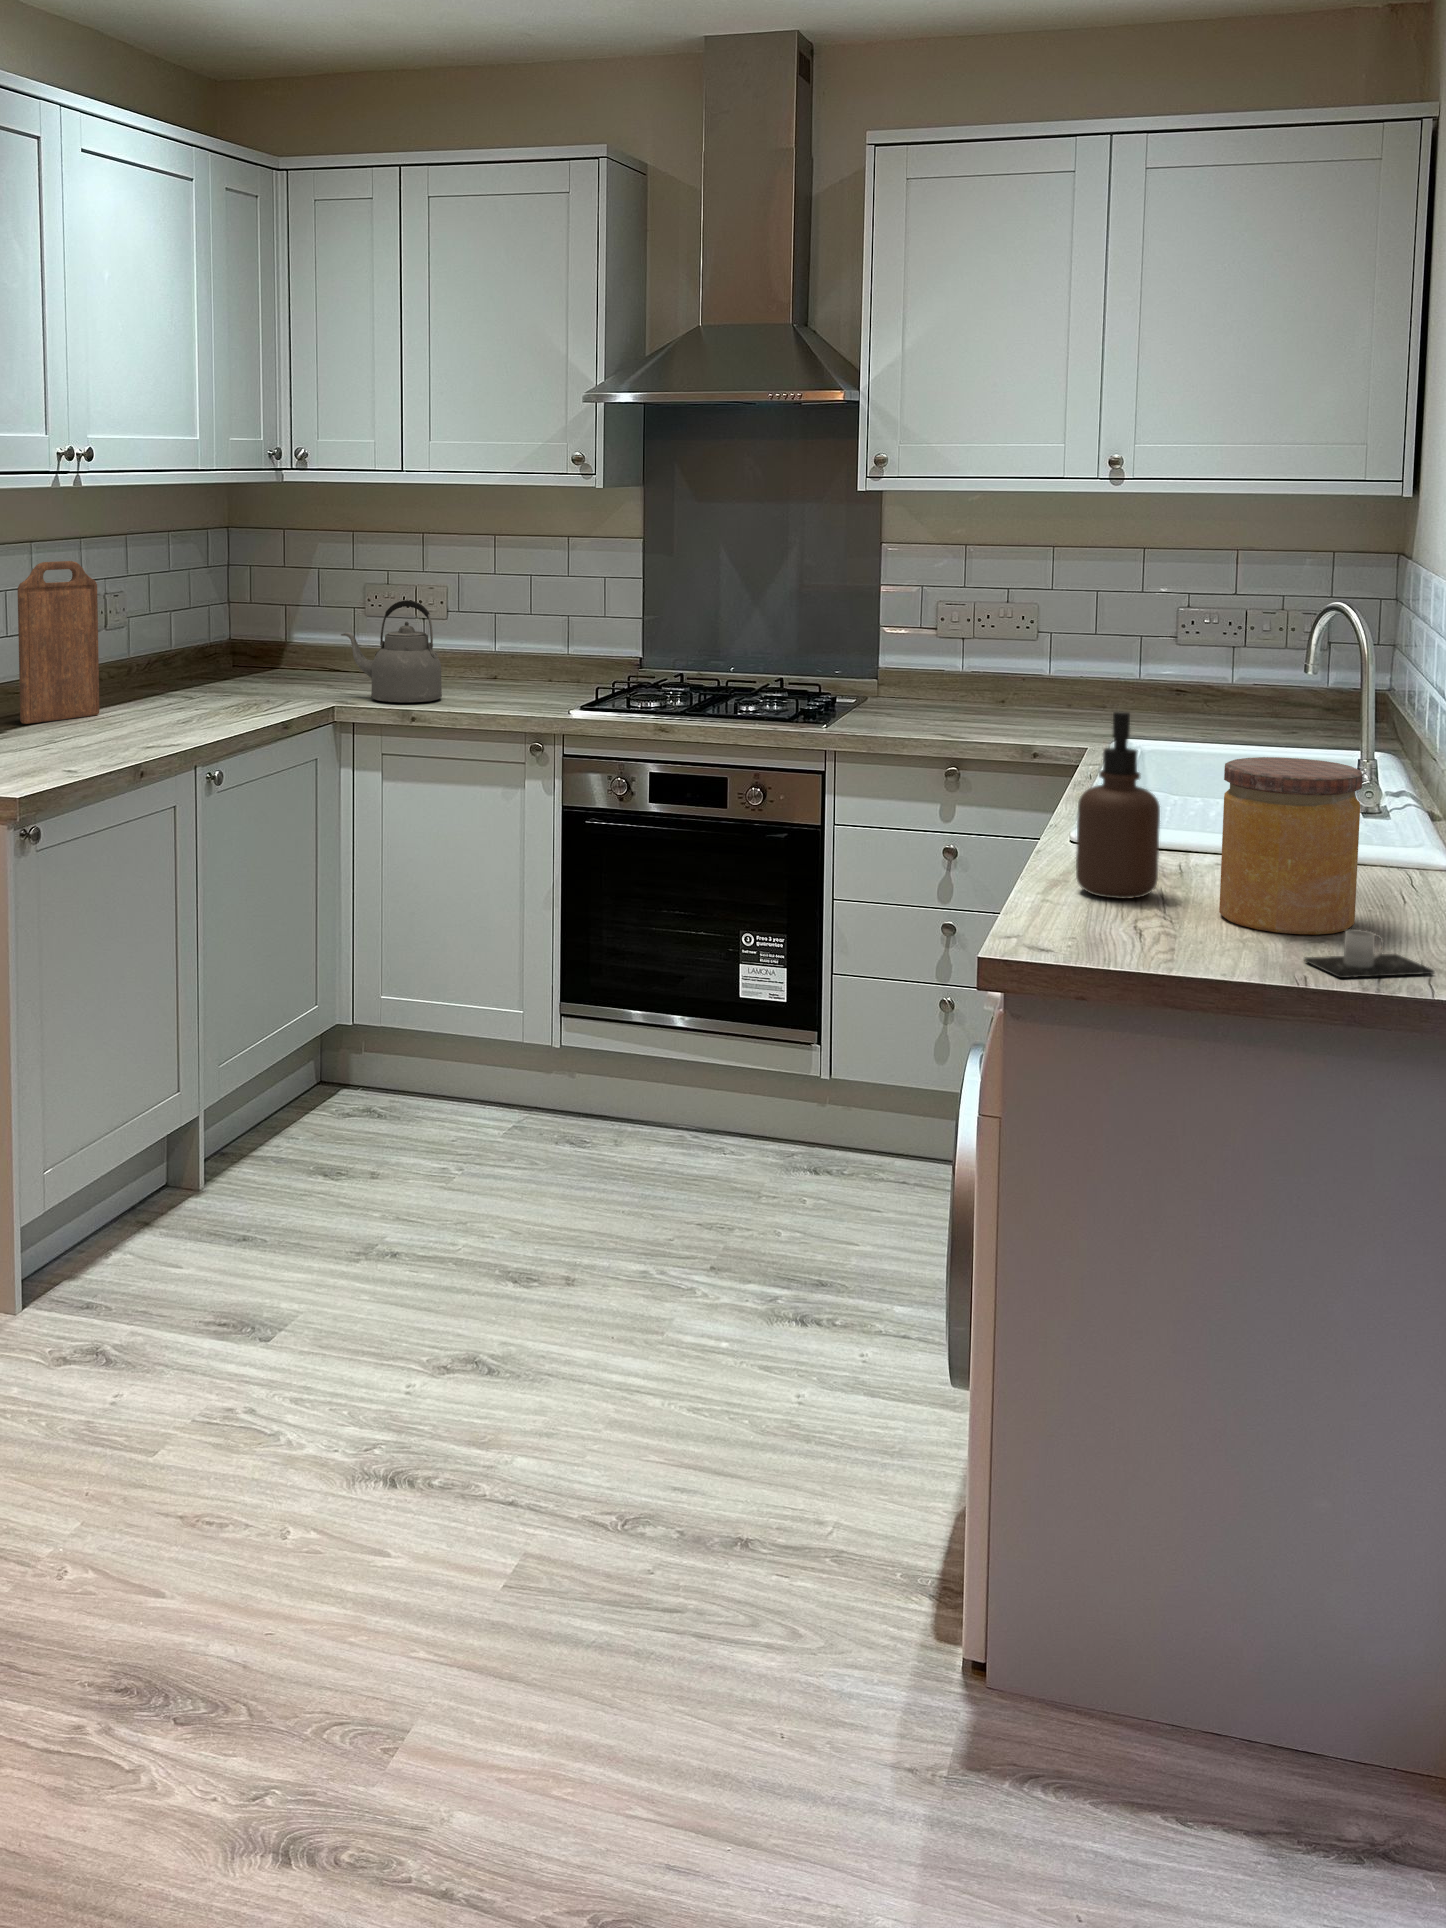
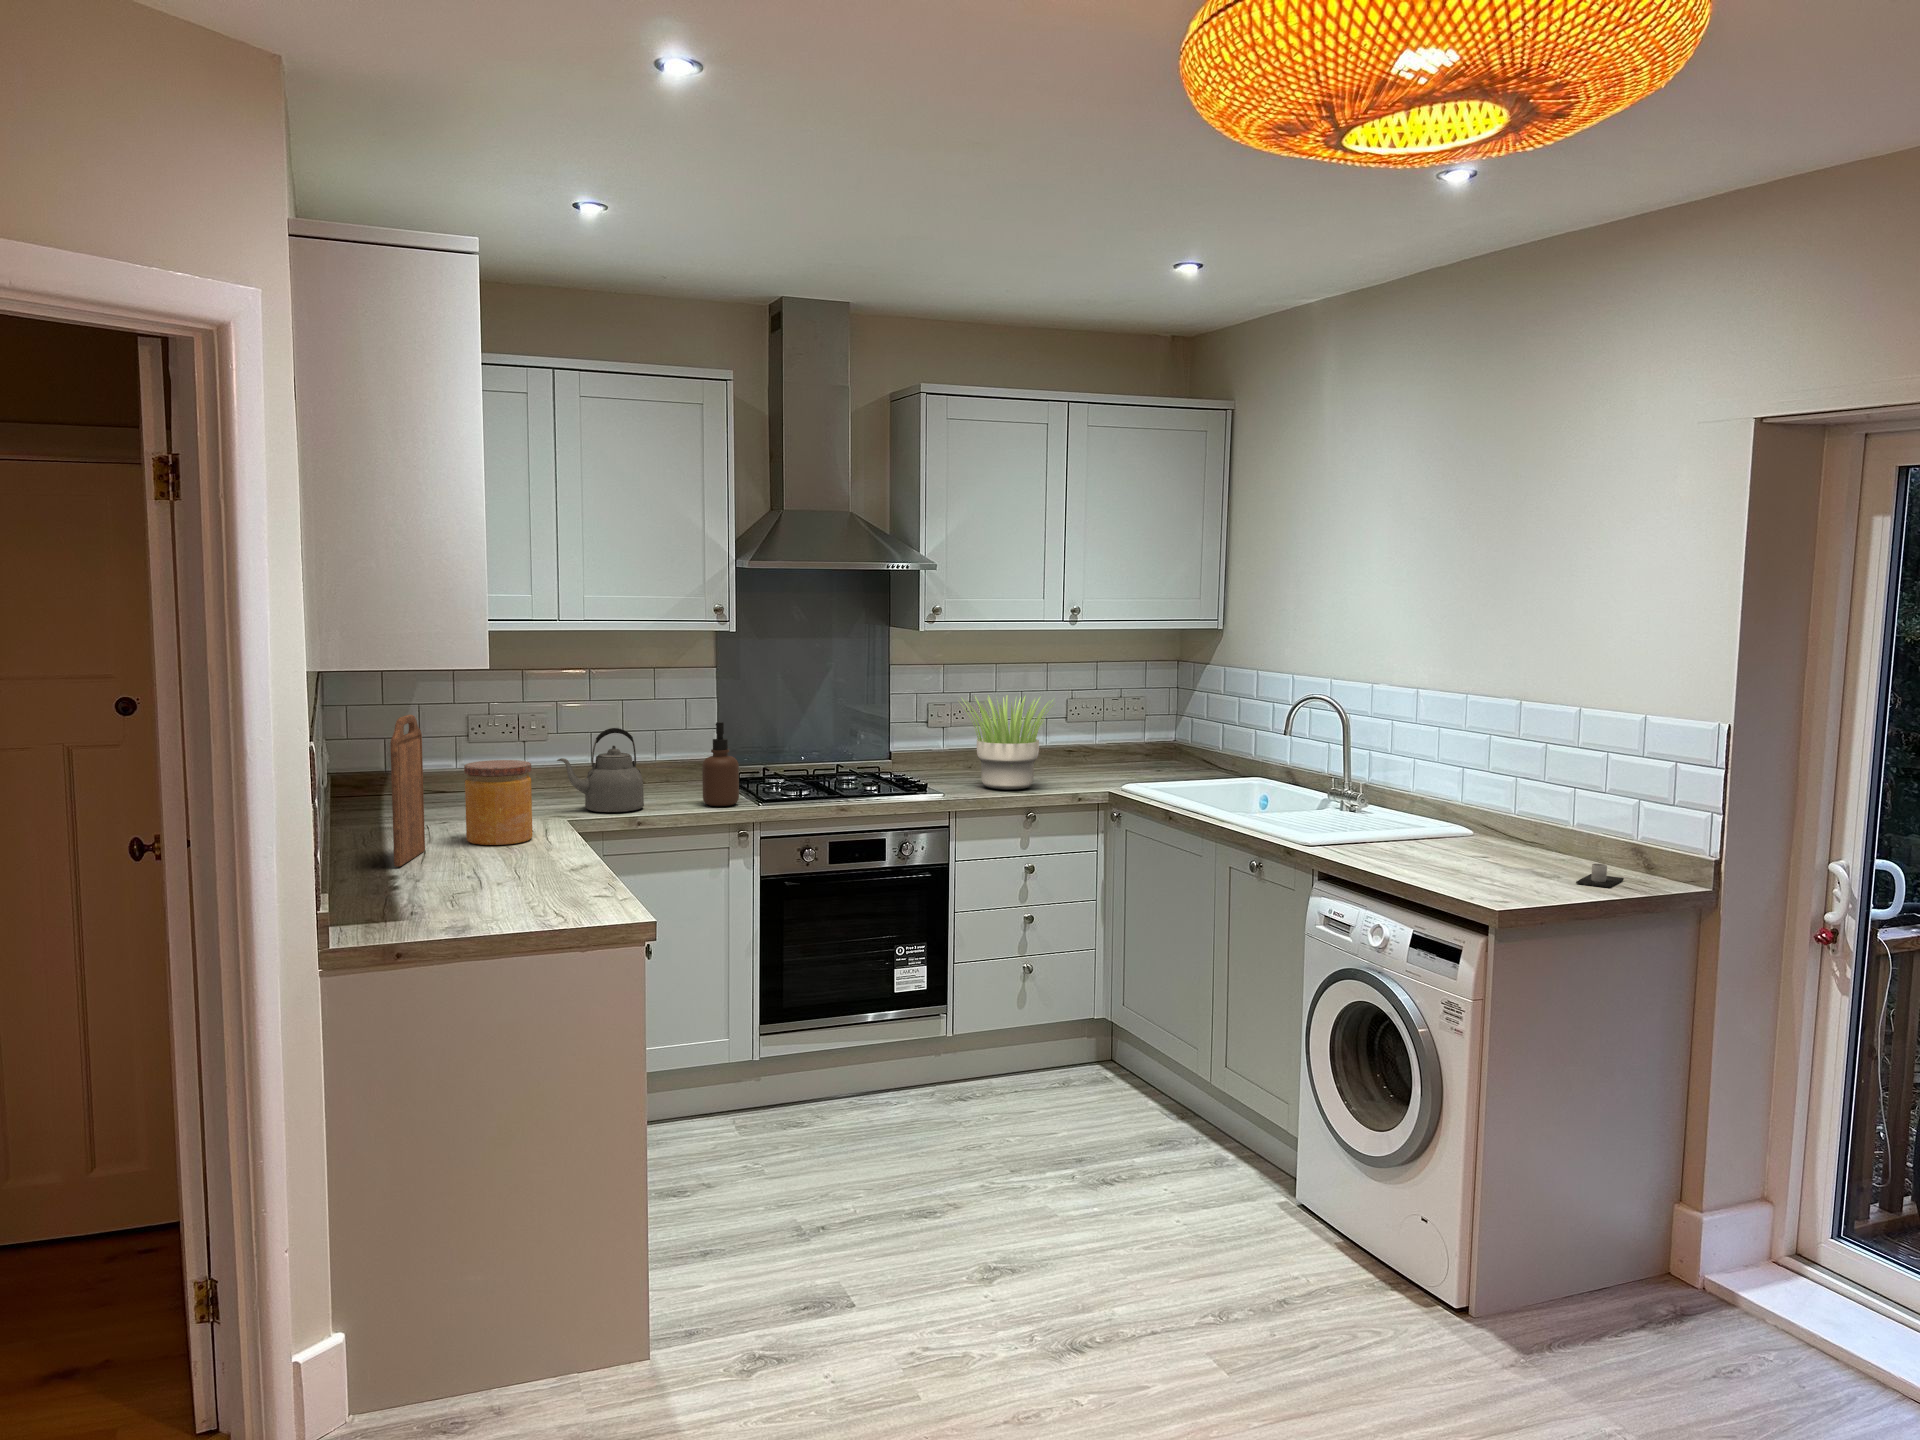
potted plant: none [872,587,1033,730] -> present [963,696,1053,790]
soap dispenser: present [1076,711,1160,899] -> present [702,722,739,806]
jar: present [1219,757,1362,934] -> present [464,760,532,845]

